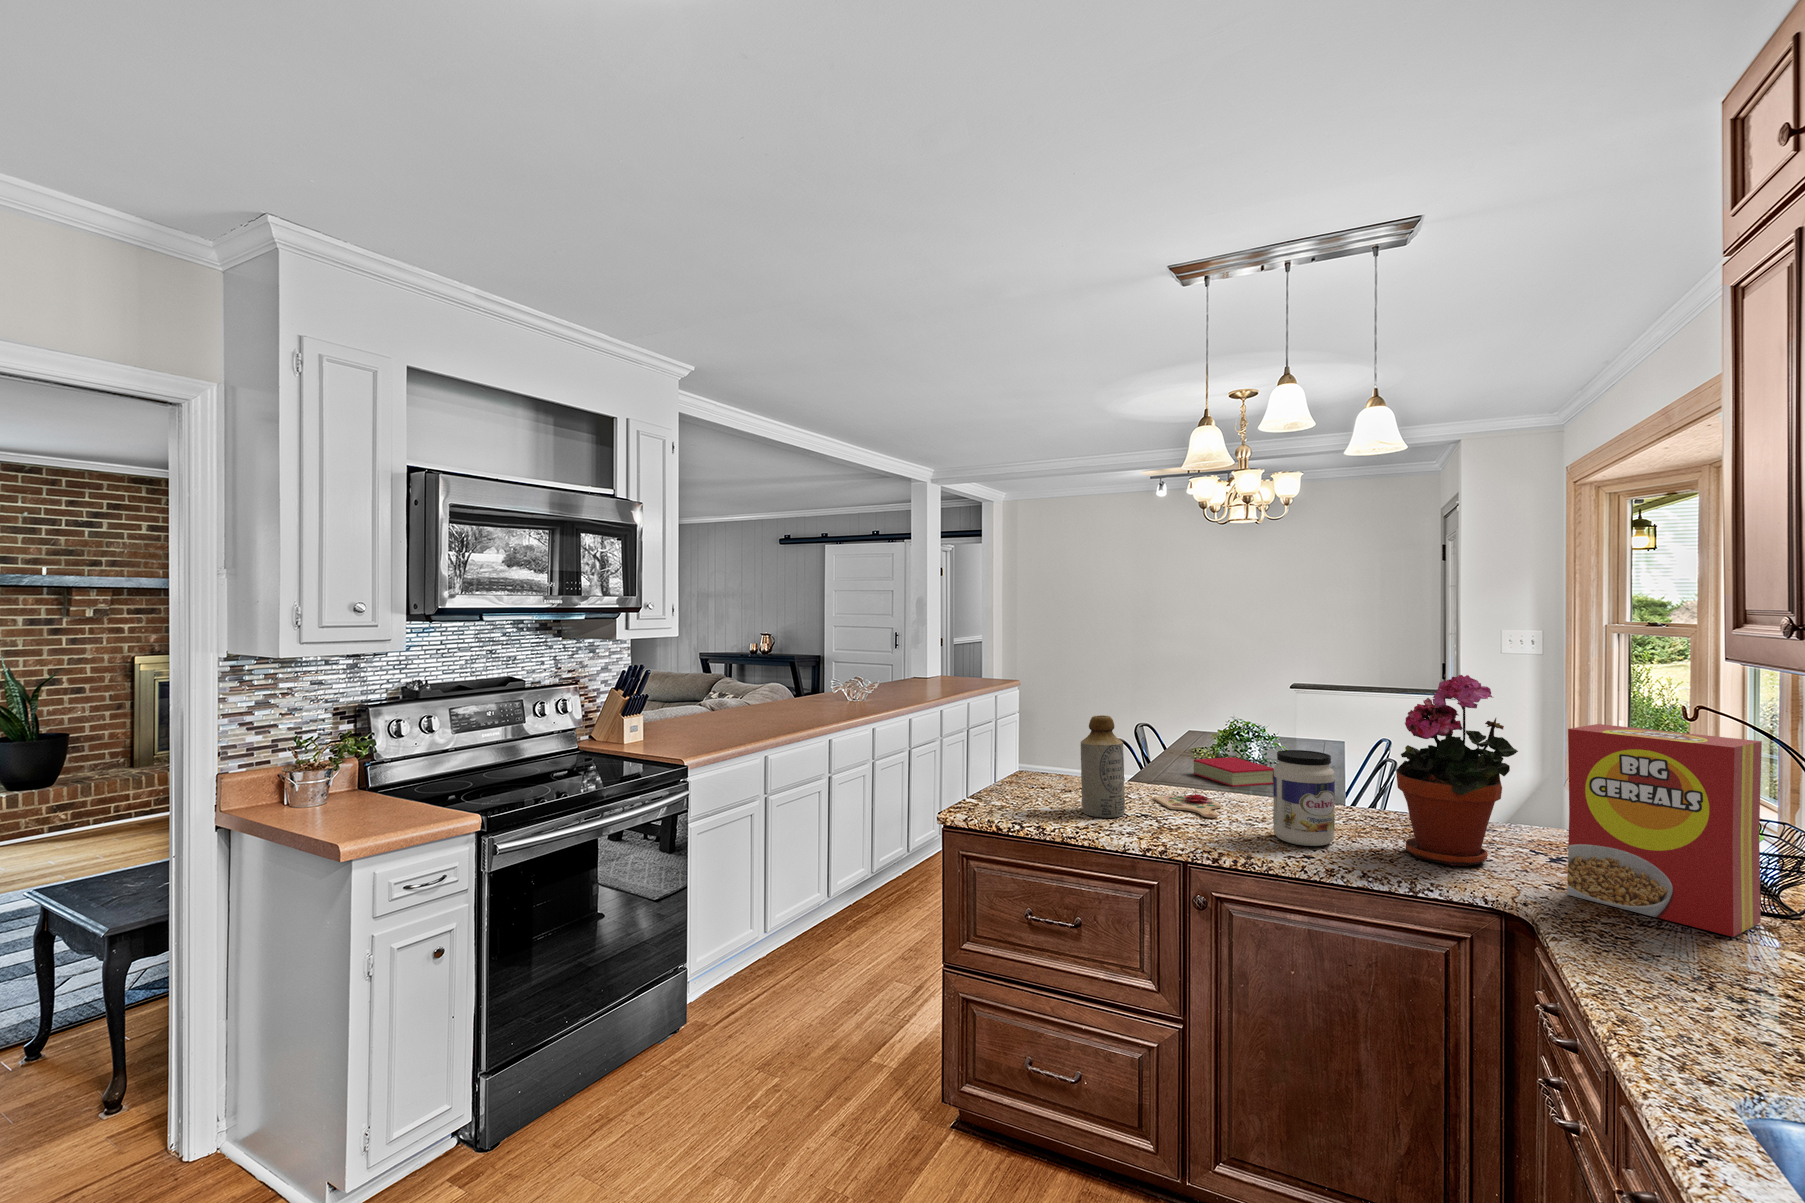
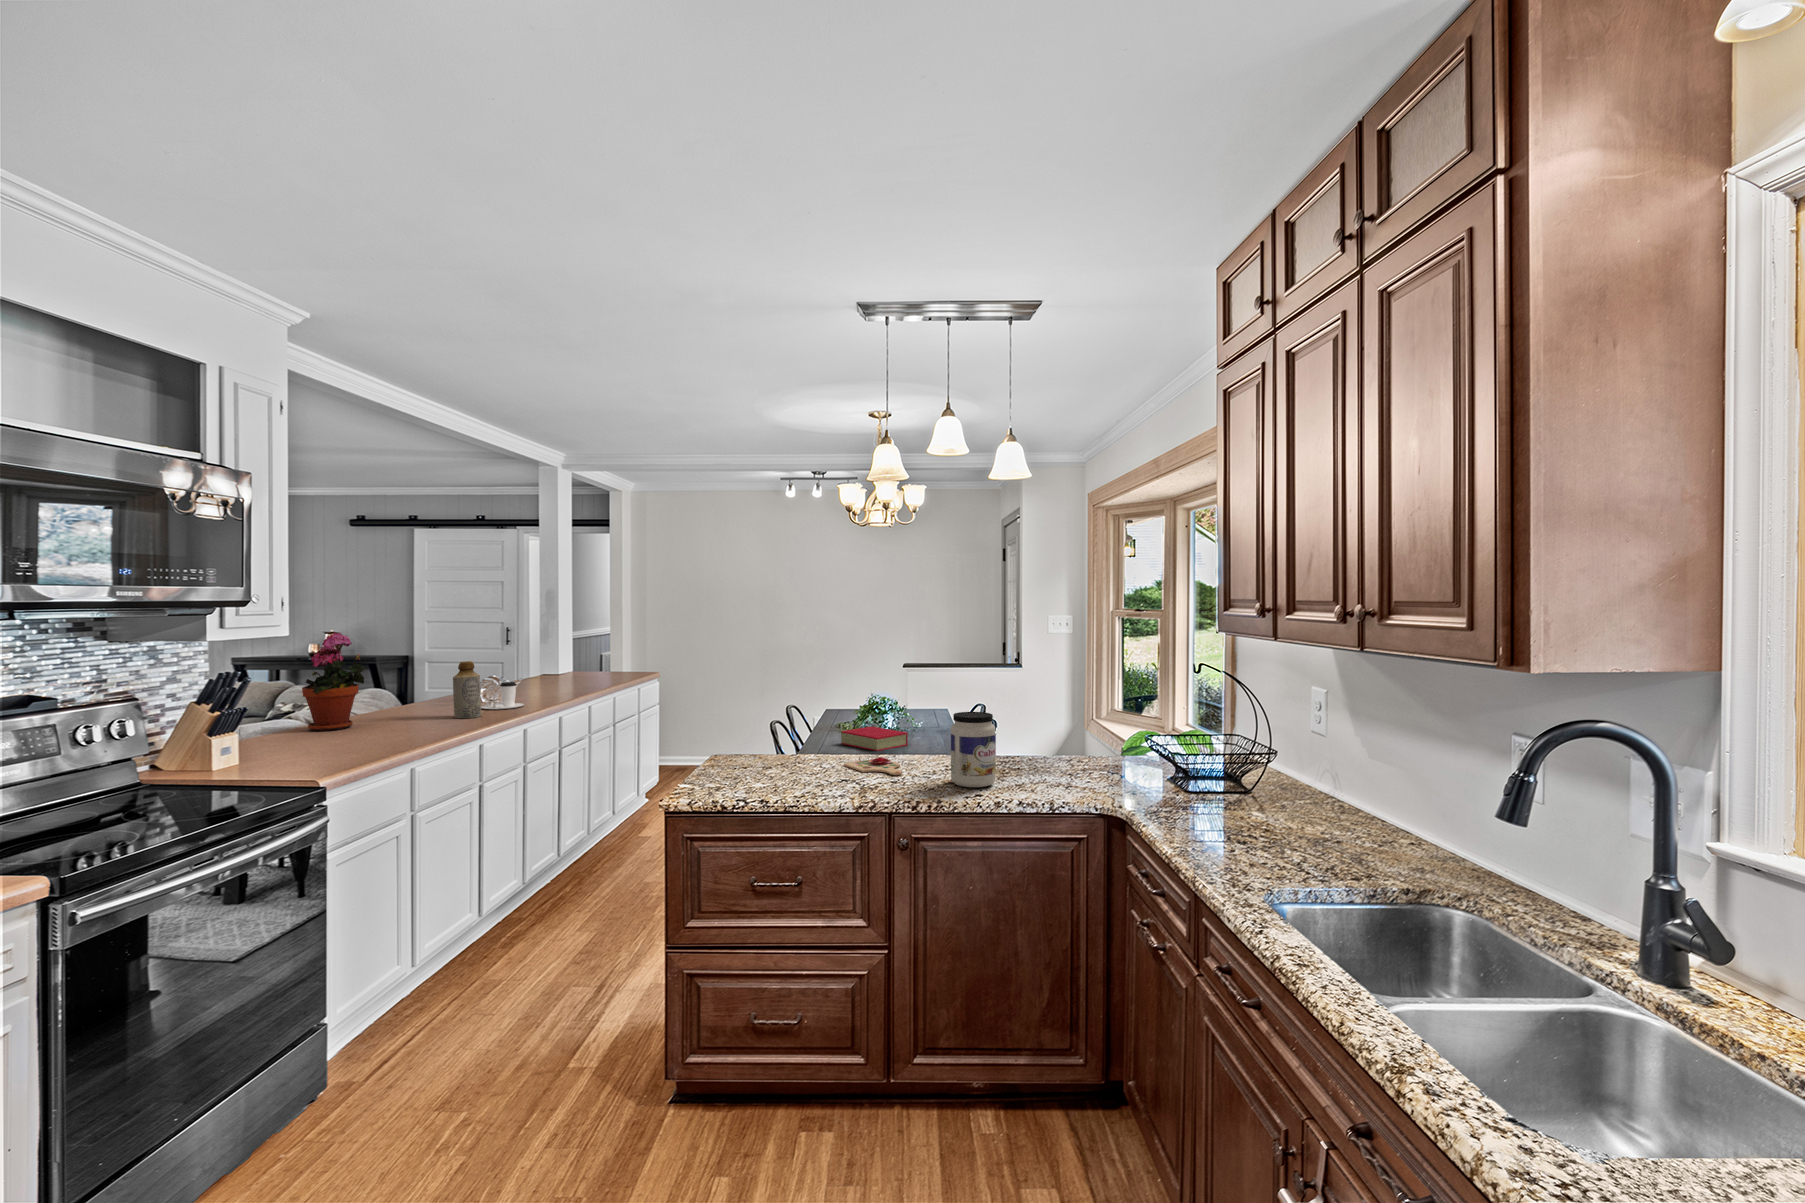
potted plant: present [1396,675,1518,866] -> present [302,633,365,731]
coffee cup: none [844,683,882,709] -> present [481,682,524,709]
bottle: present [1081,715,1125,818] -> present [453,661,481,718]
cereal box: present [1567,724,1762,937] -> none [1150,676,1253,810]

